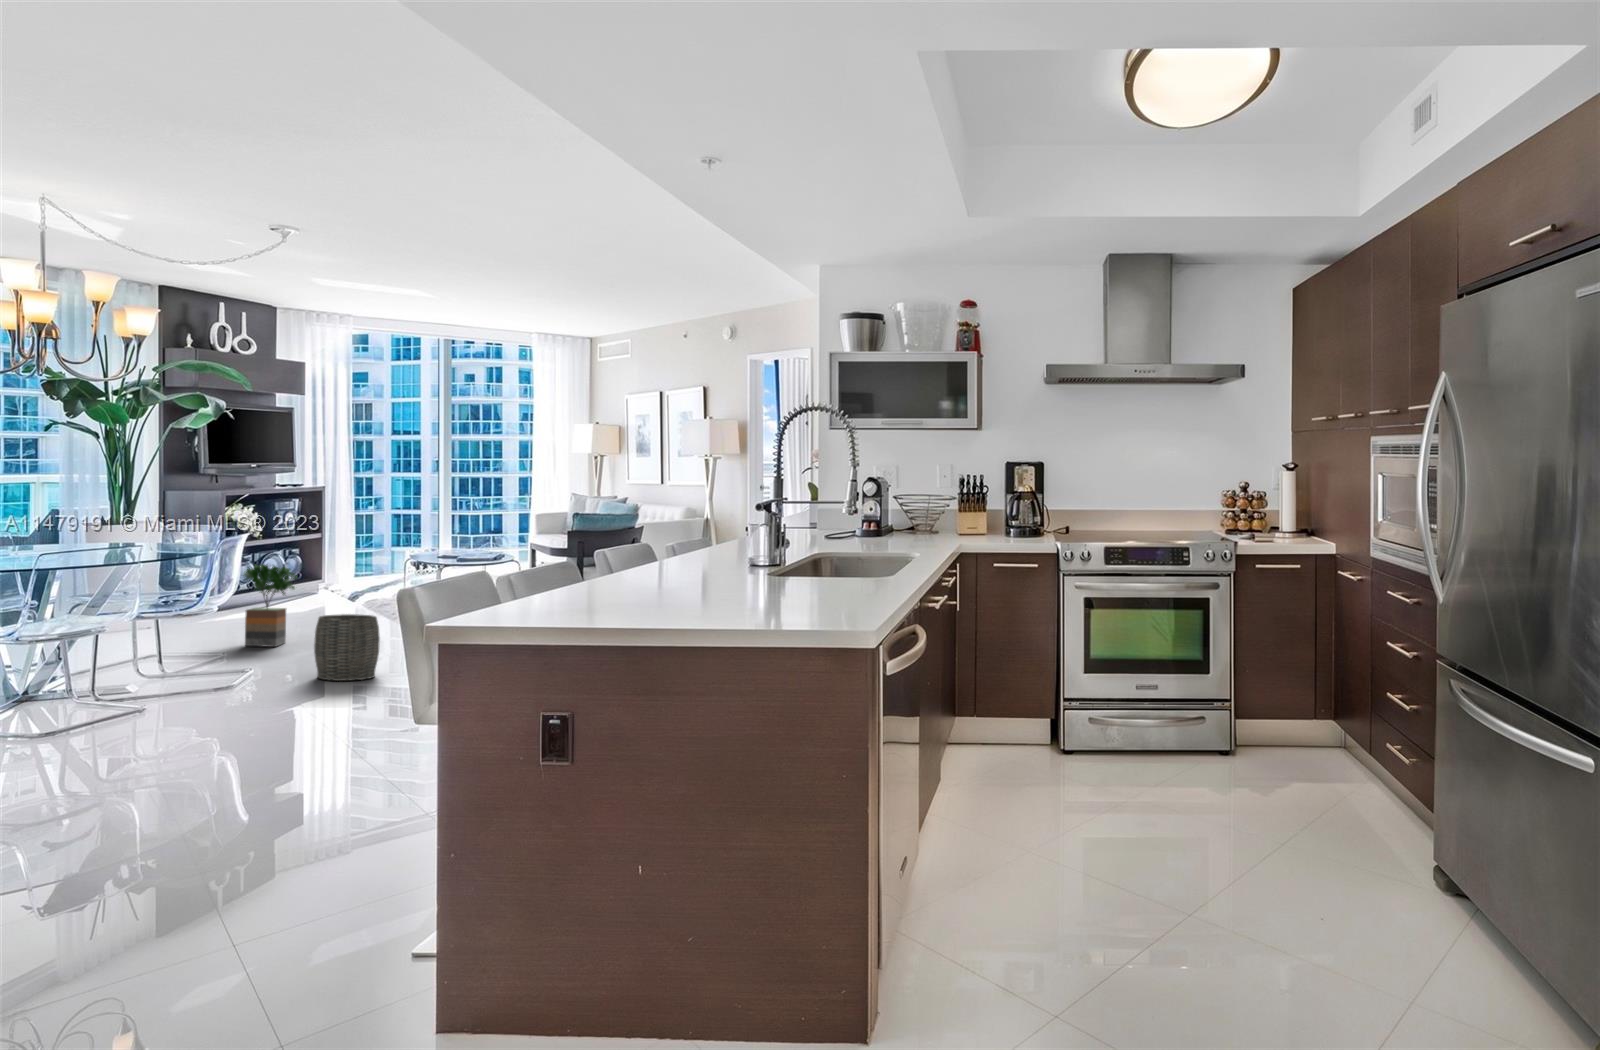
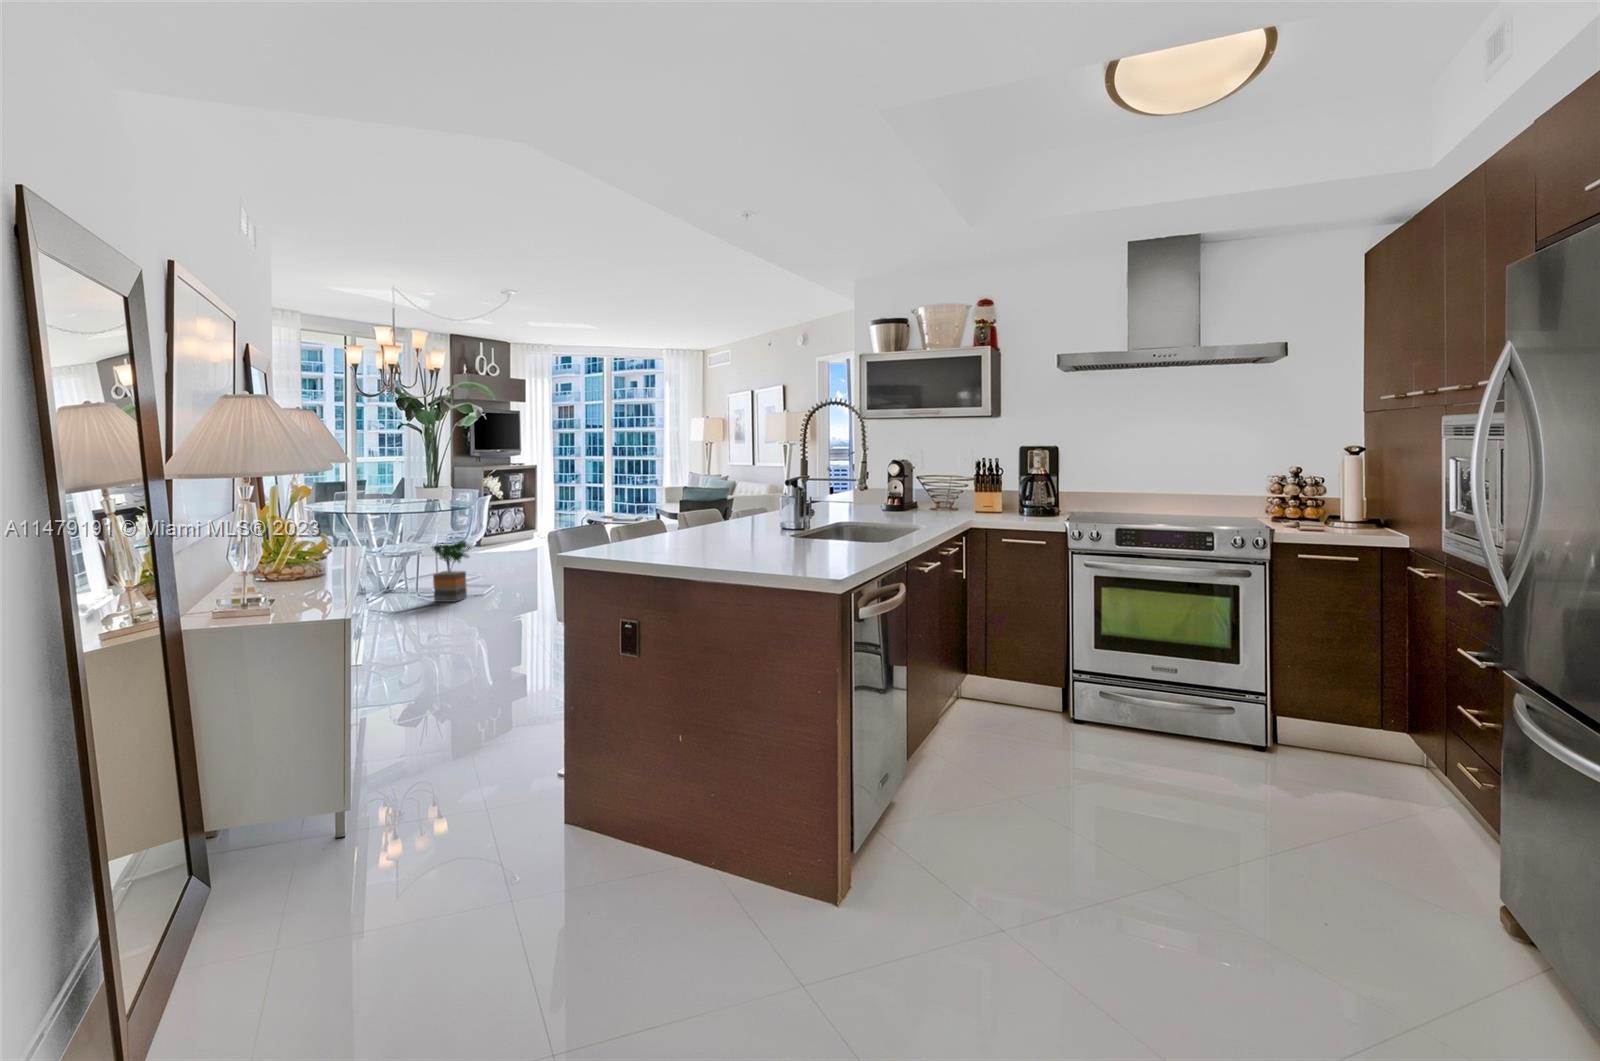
woven basket: present [314,614,380,681] -> none [460,583,512,638]

